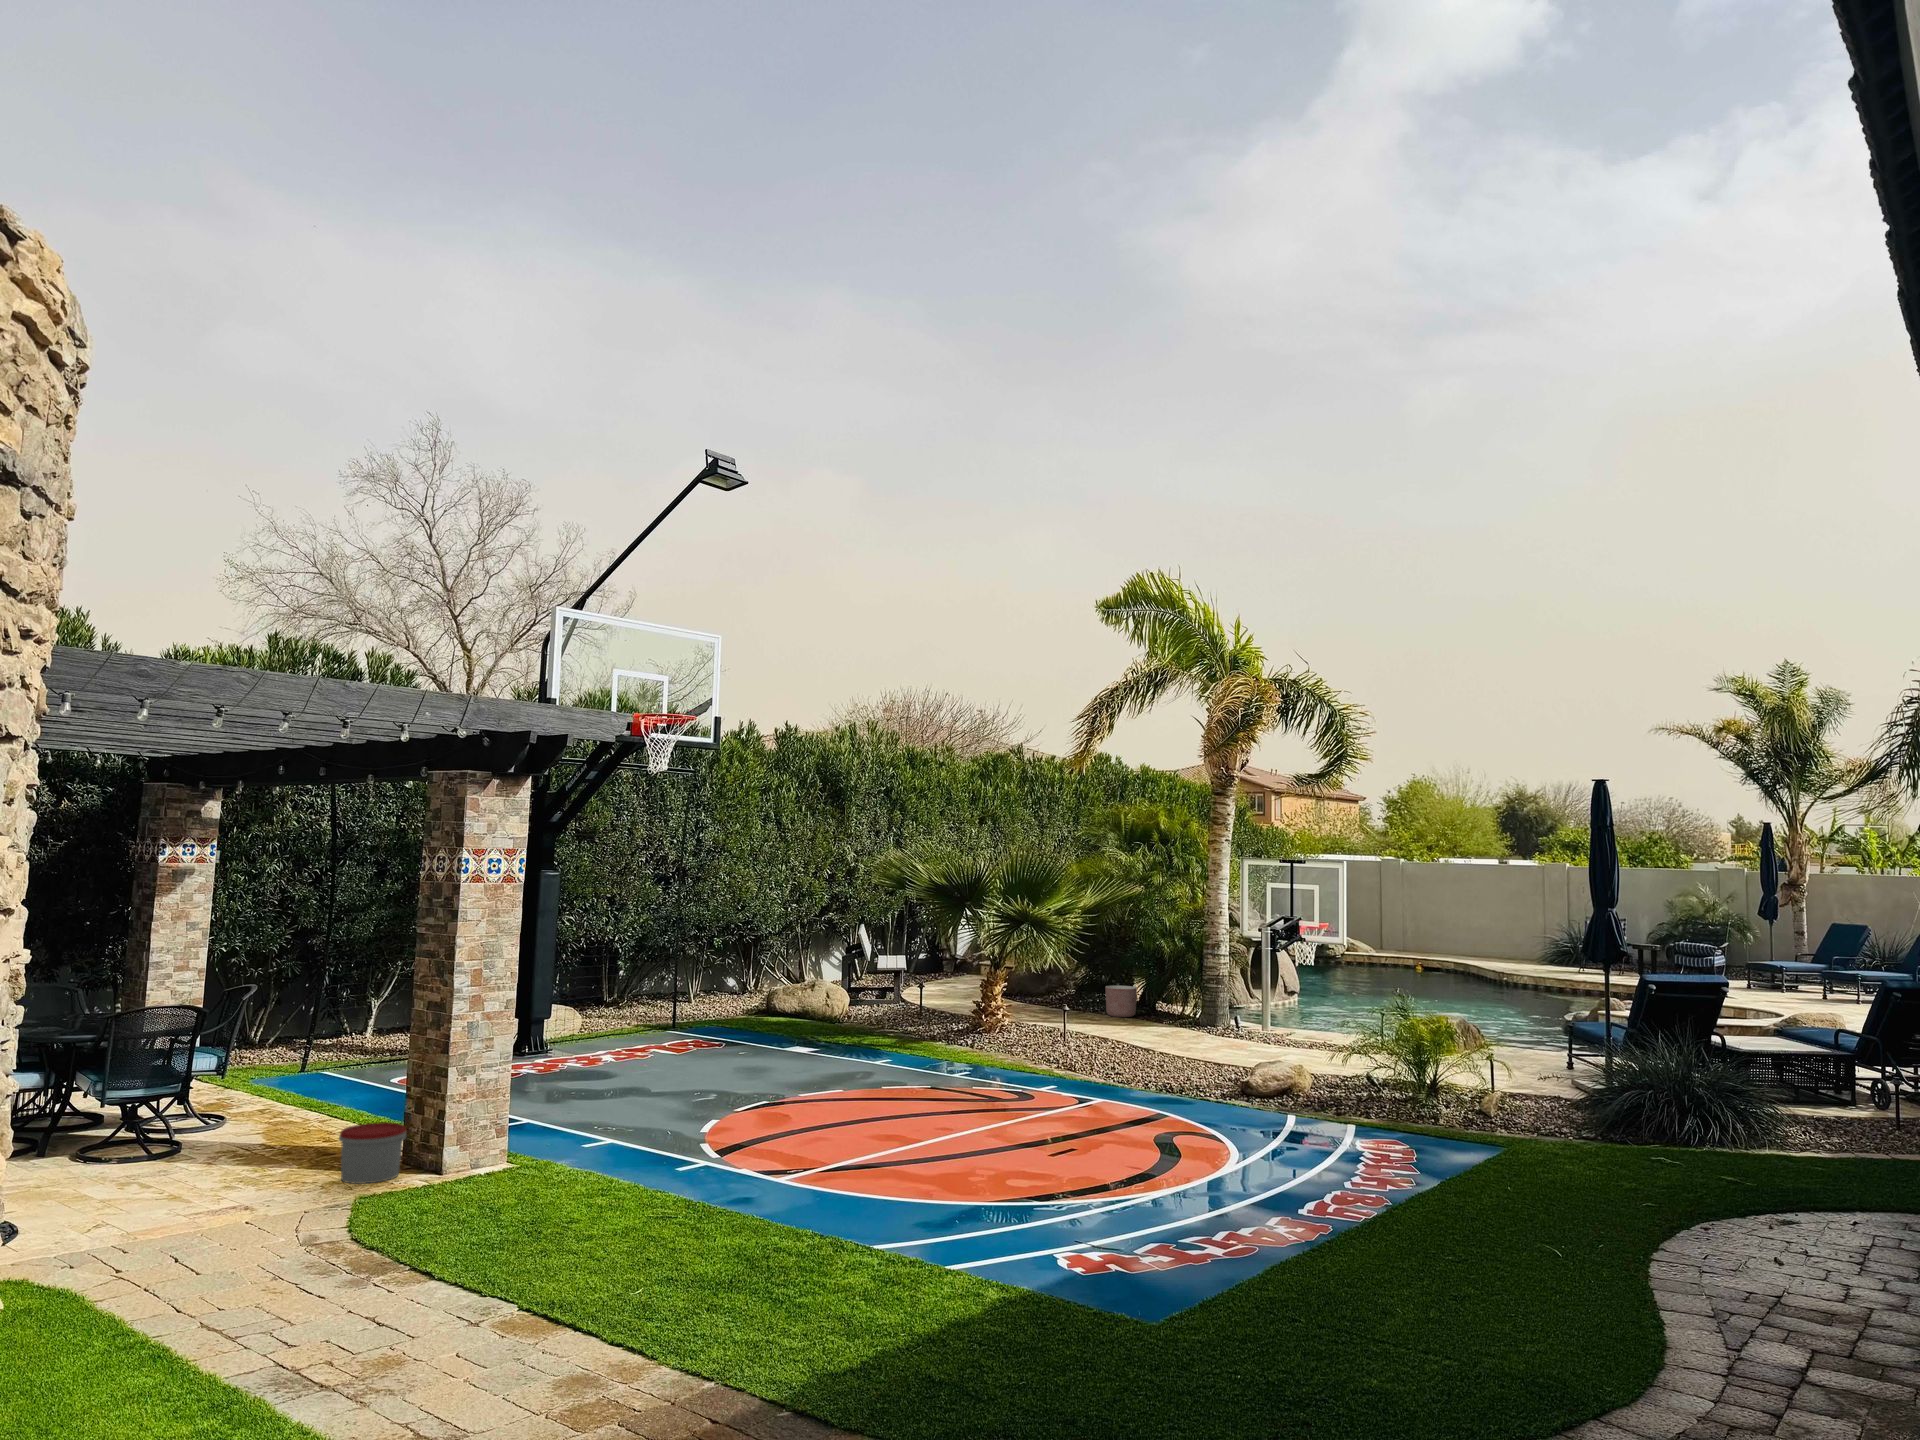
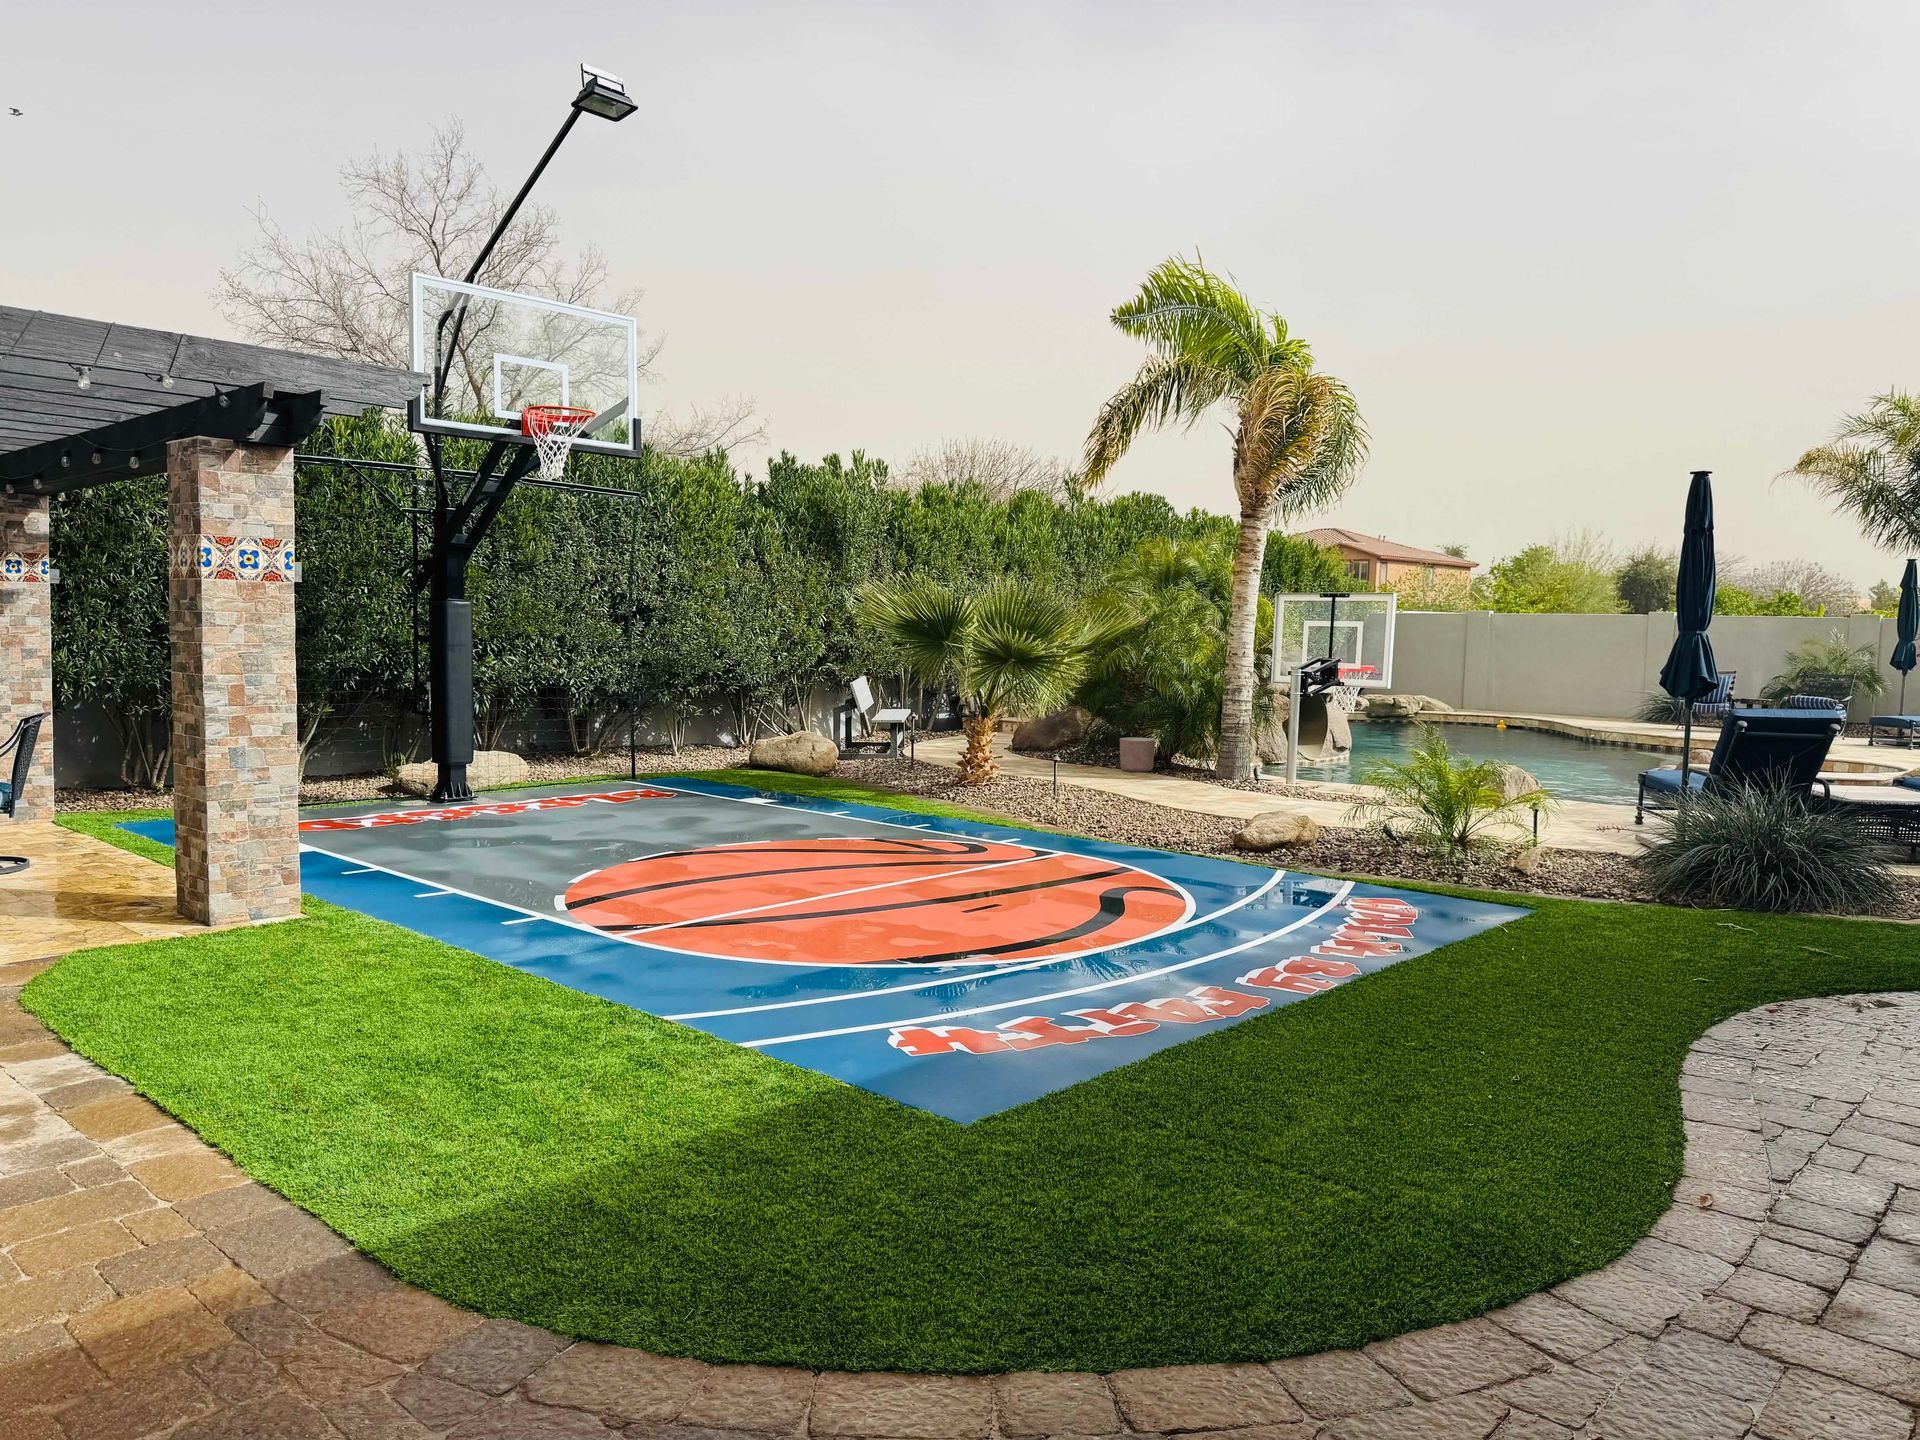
bucket: present [339,1122,406,1184] -> none [89,865,176,933]

